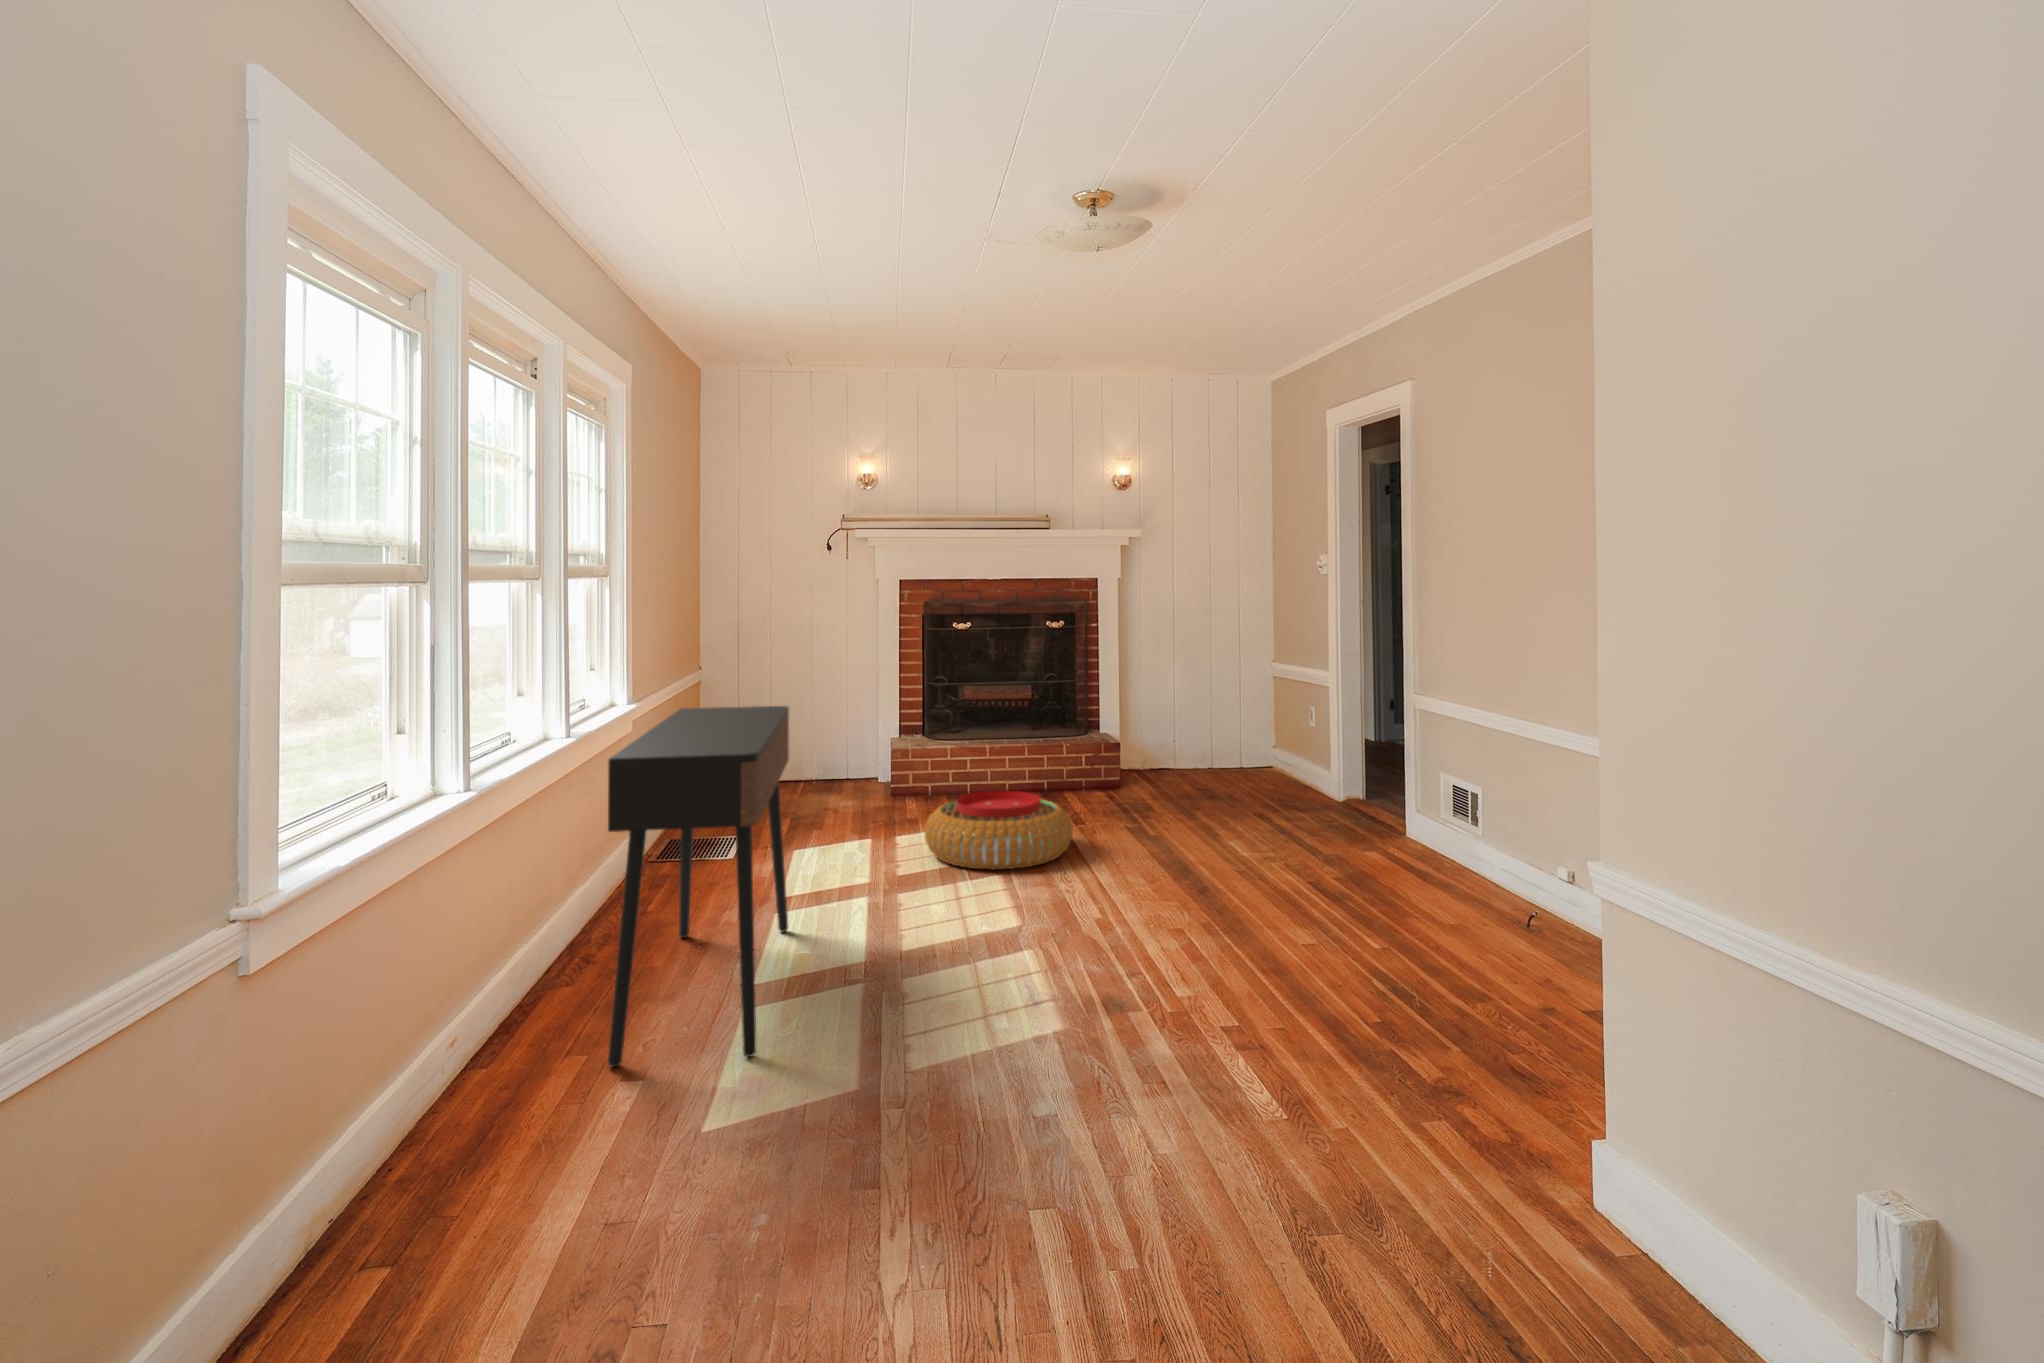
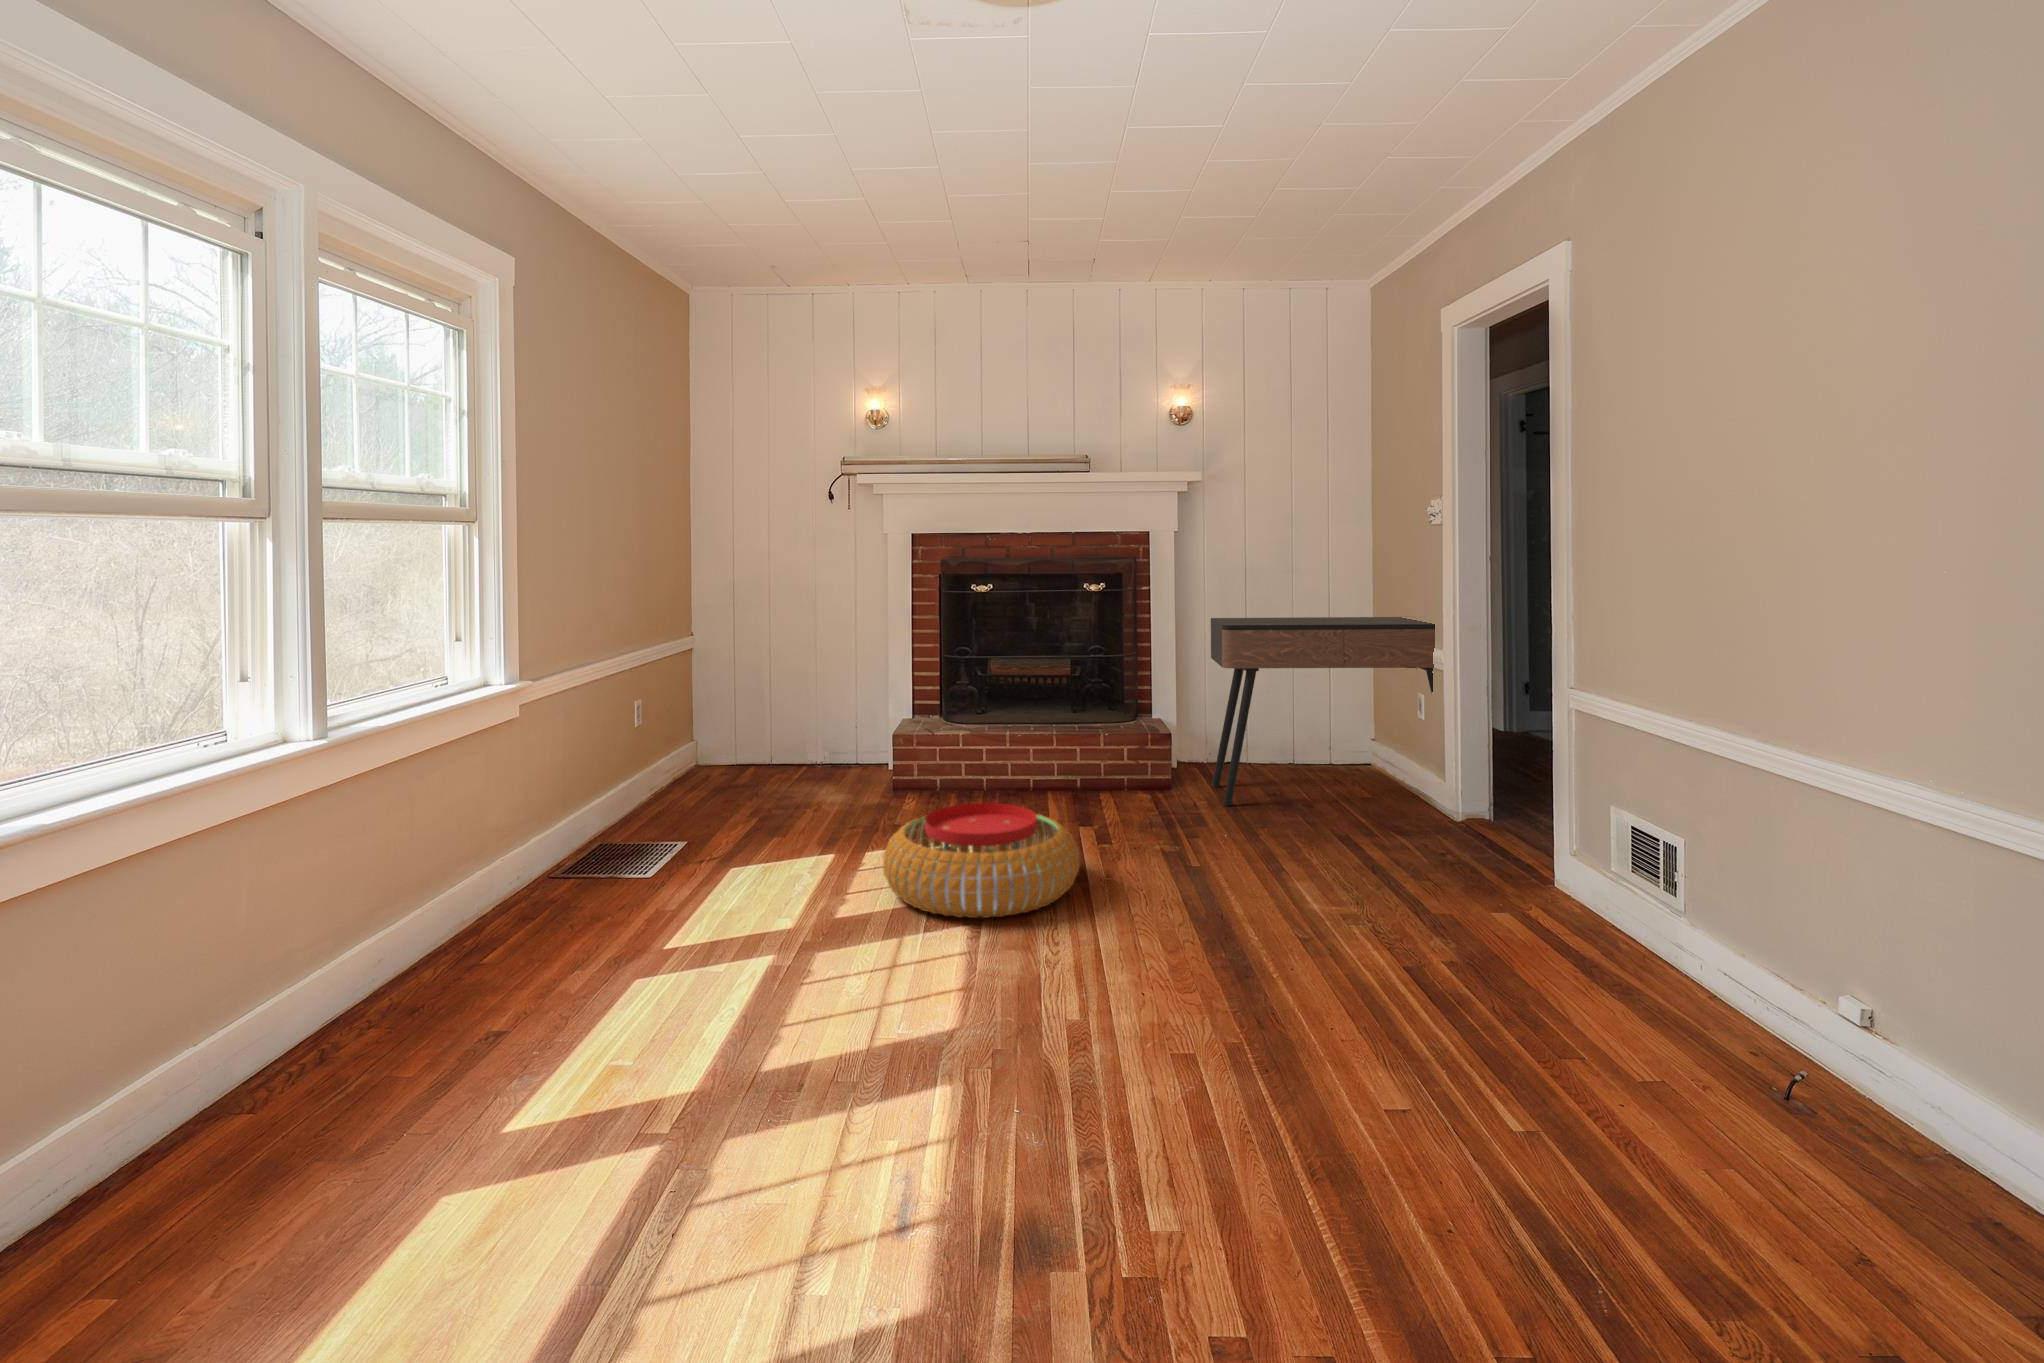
console table: present [608,706,789,1067] -> present [1211,617,1435,806]

